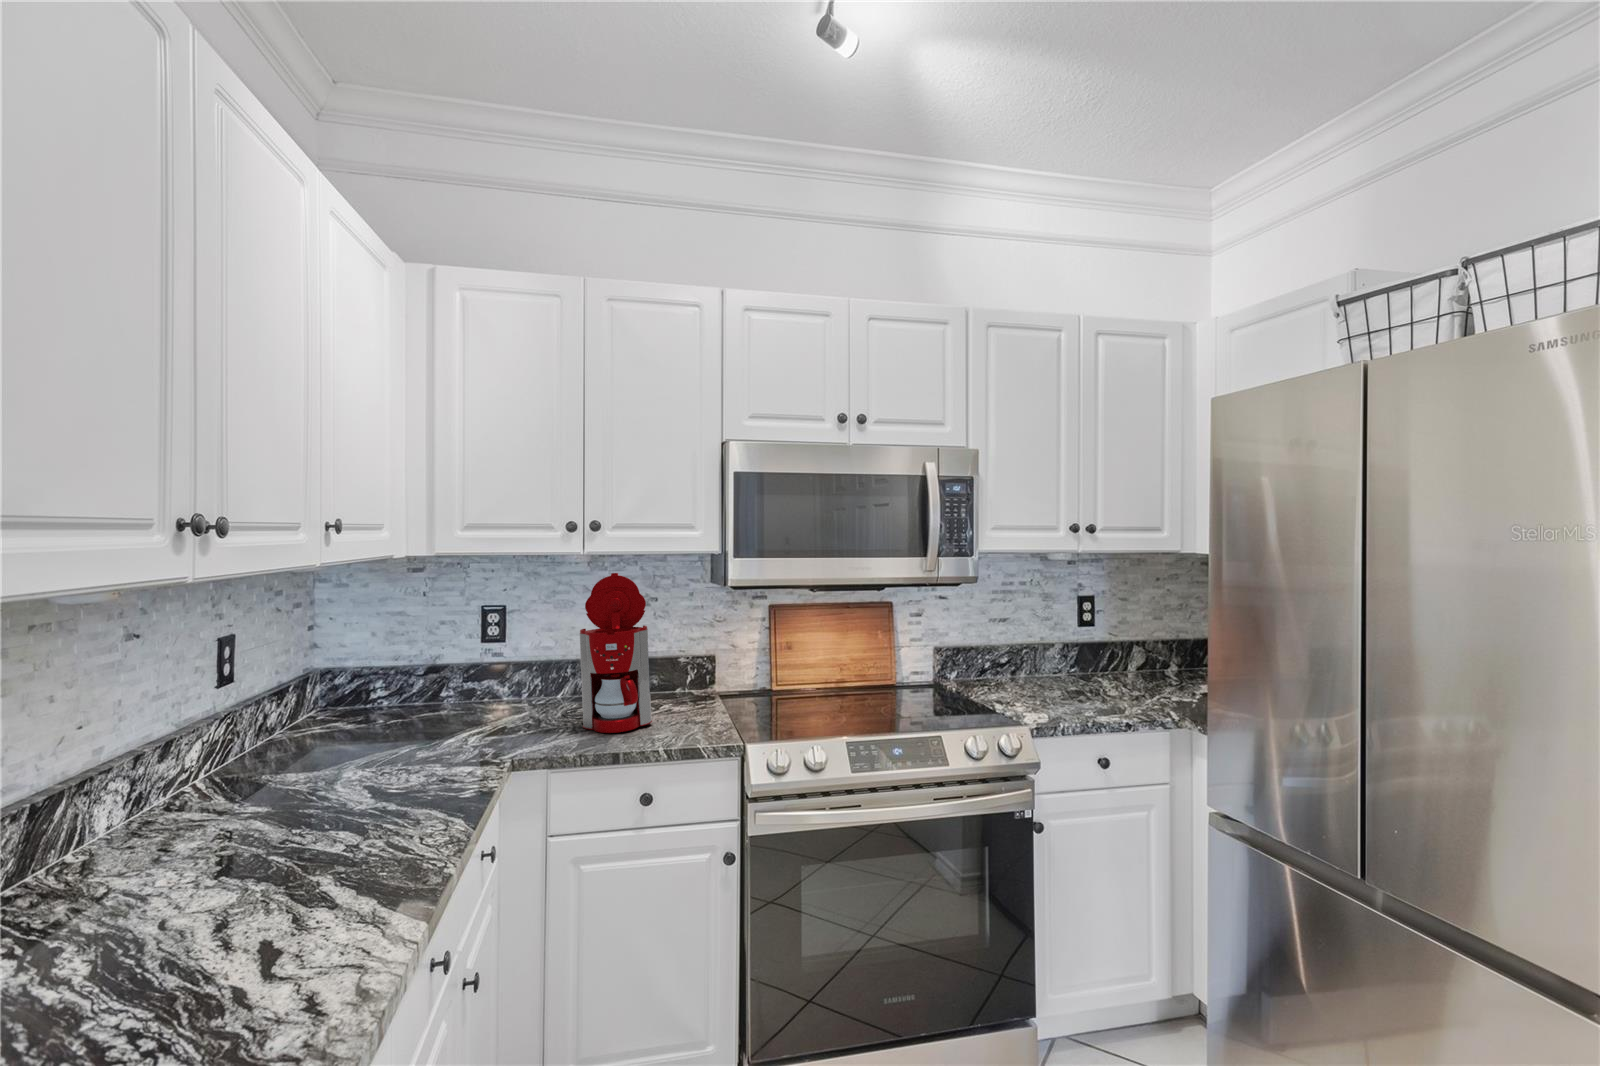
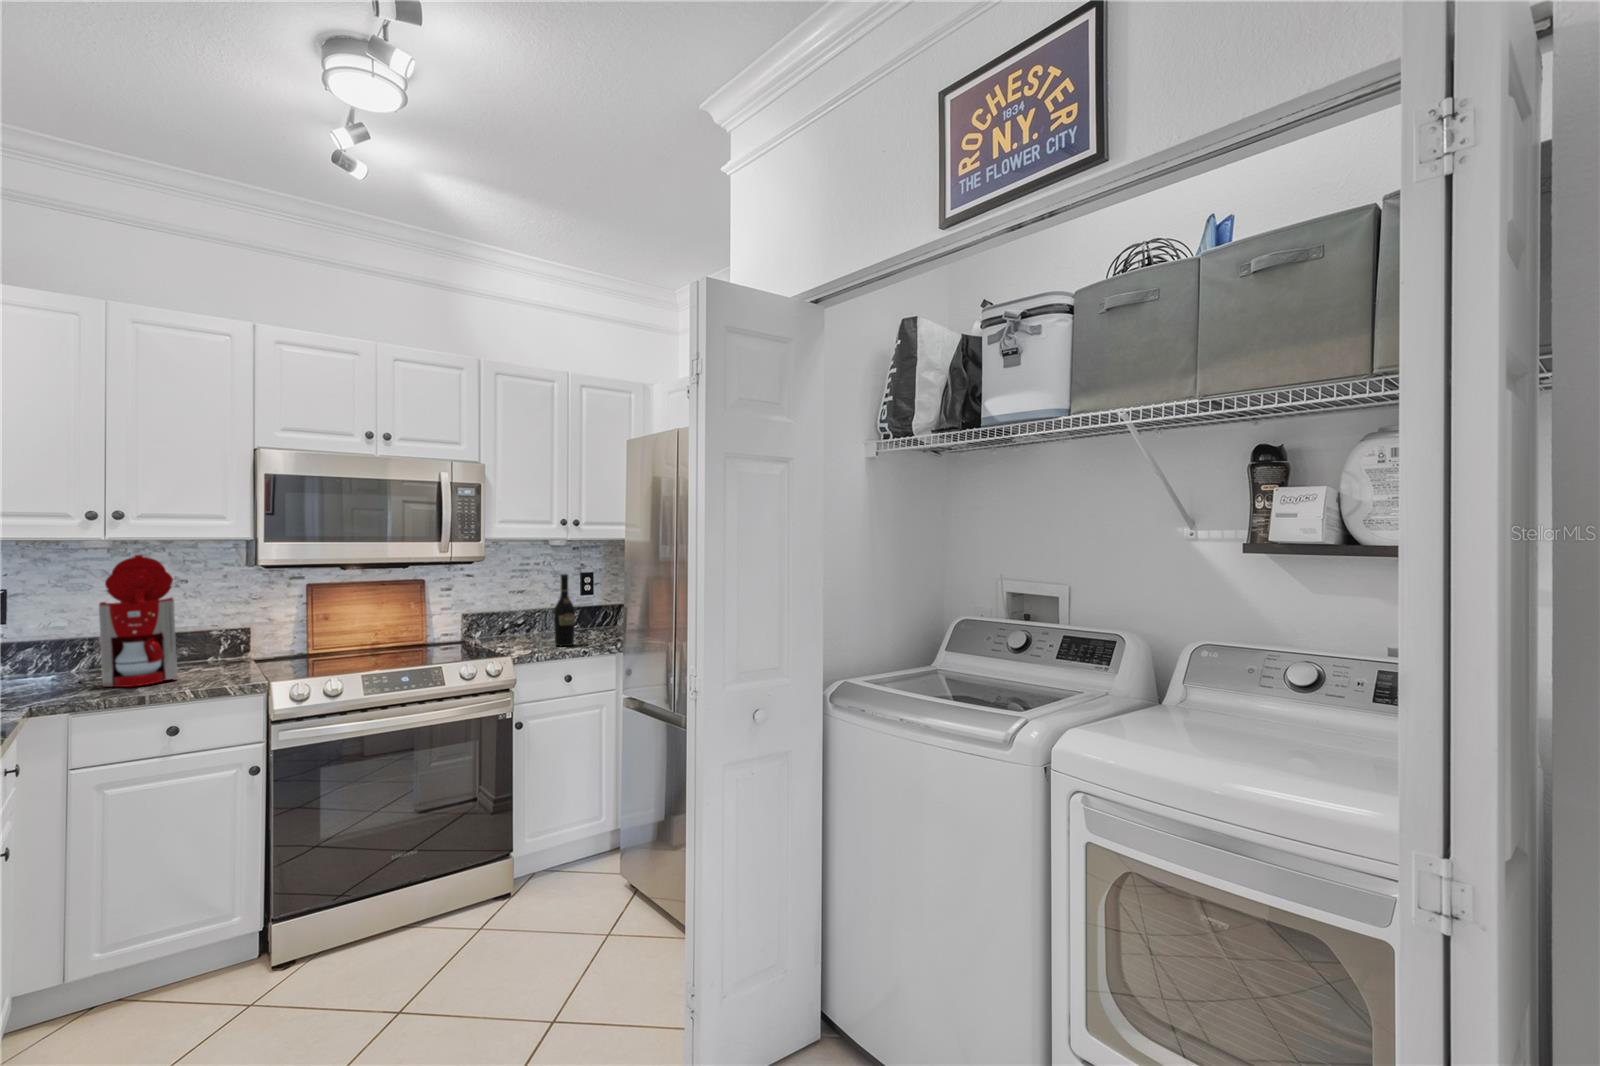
wine bottle: none [1069,605,1099,710] -> present [554,574,575,646]

